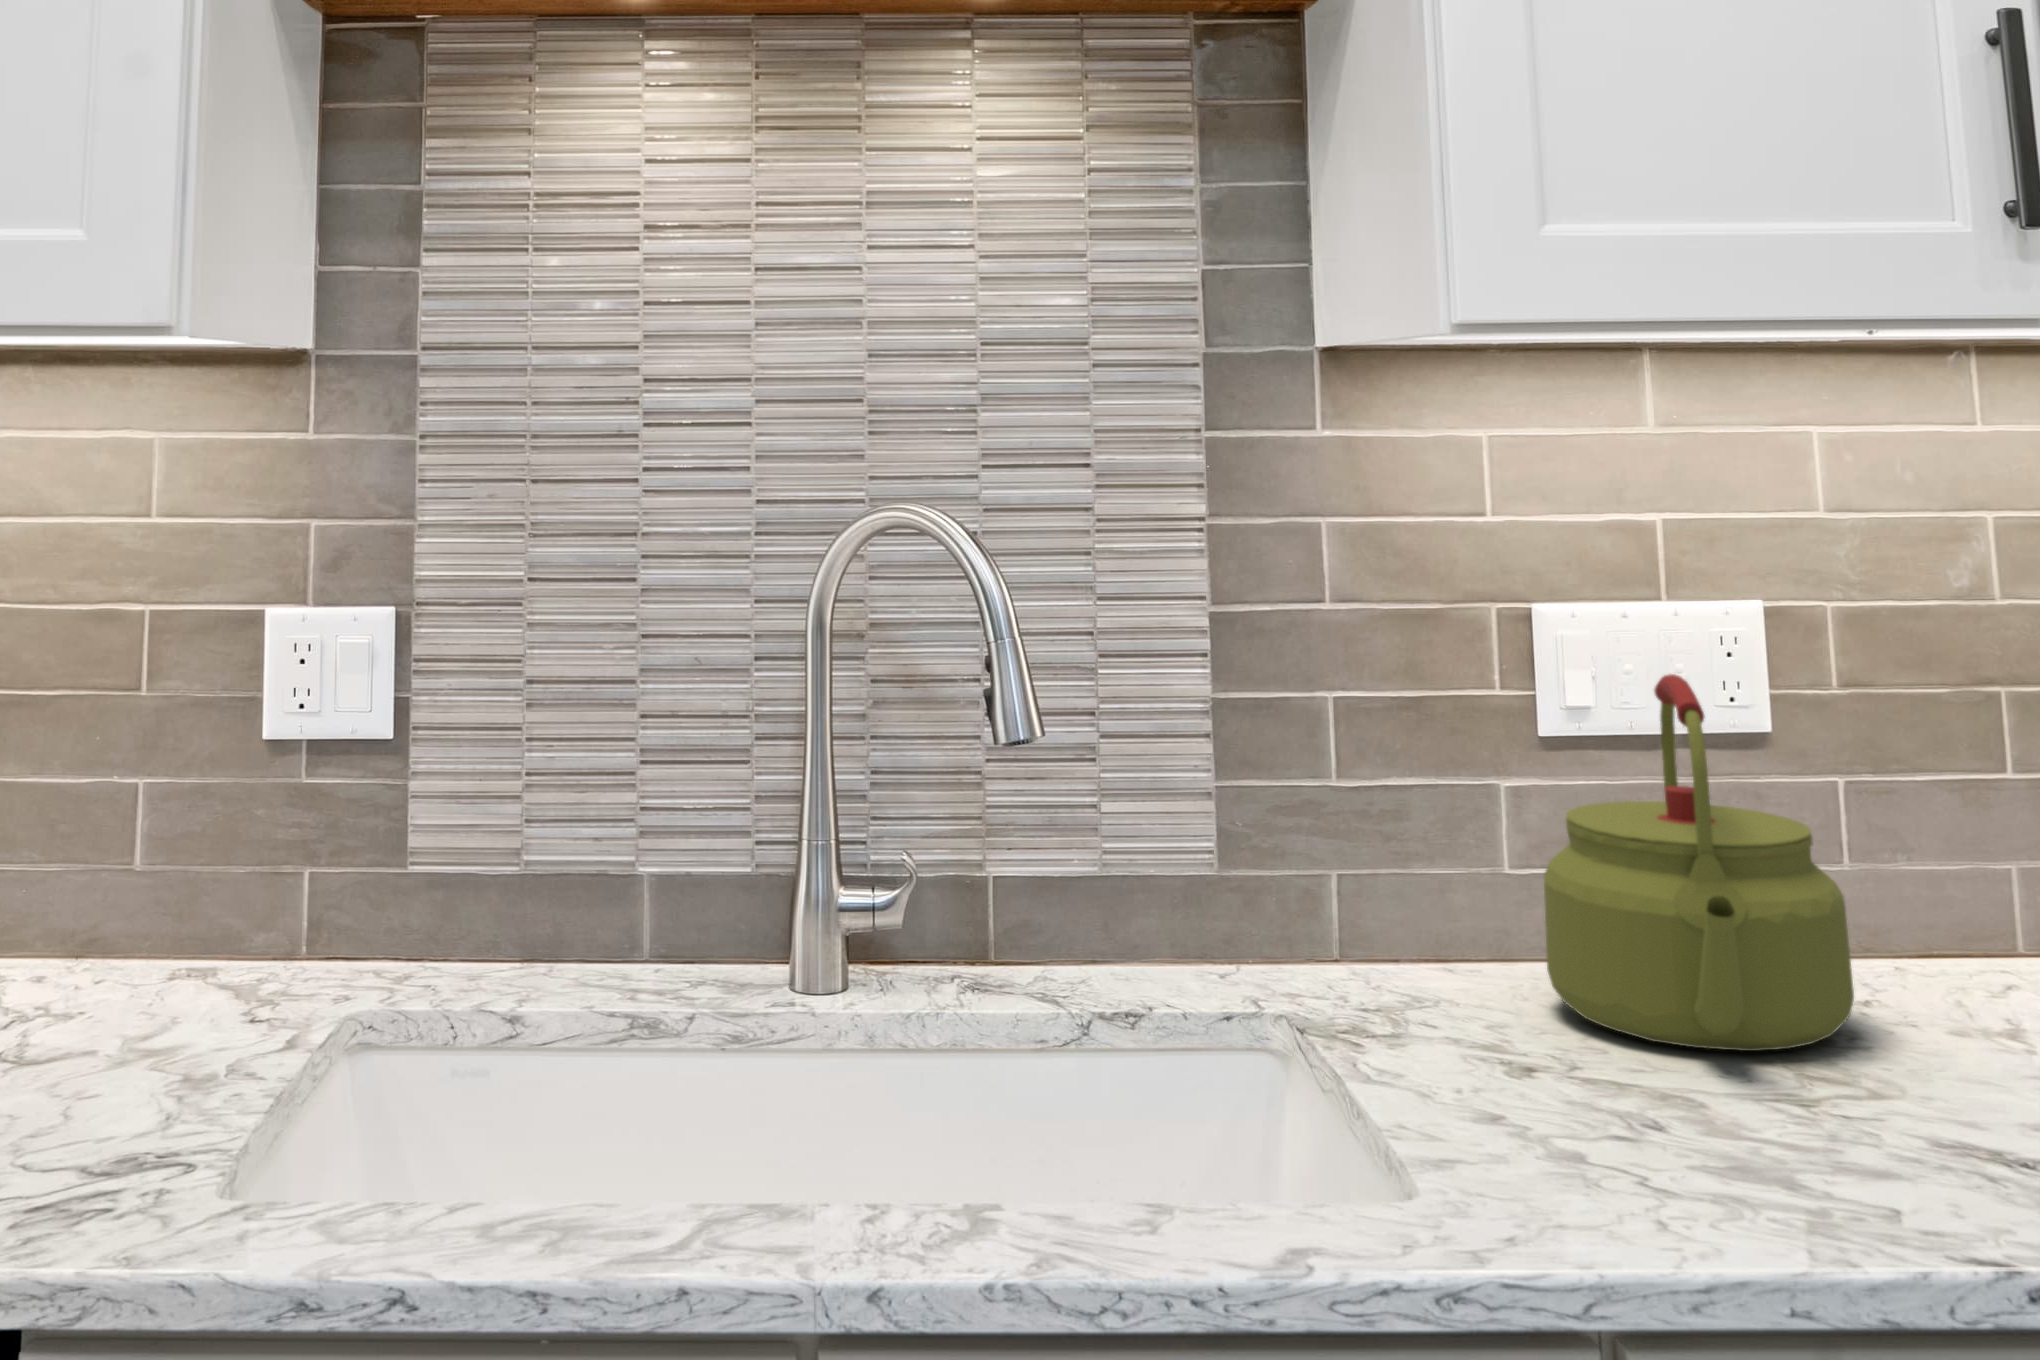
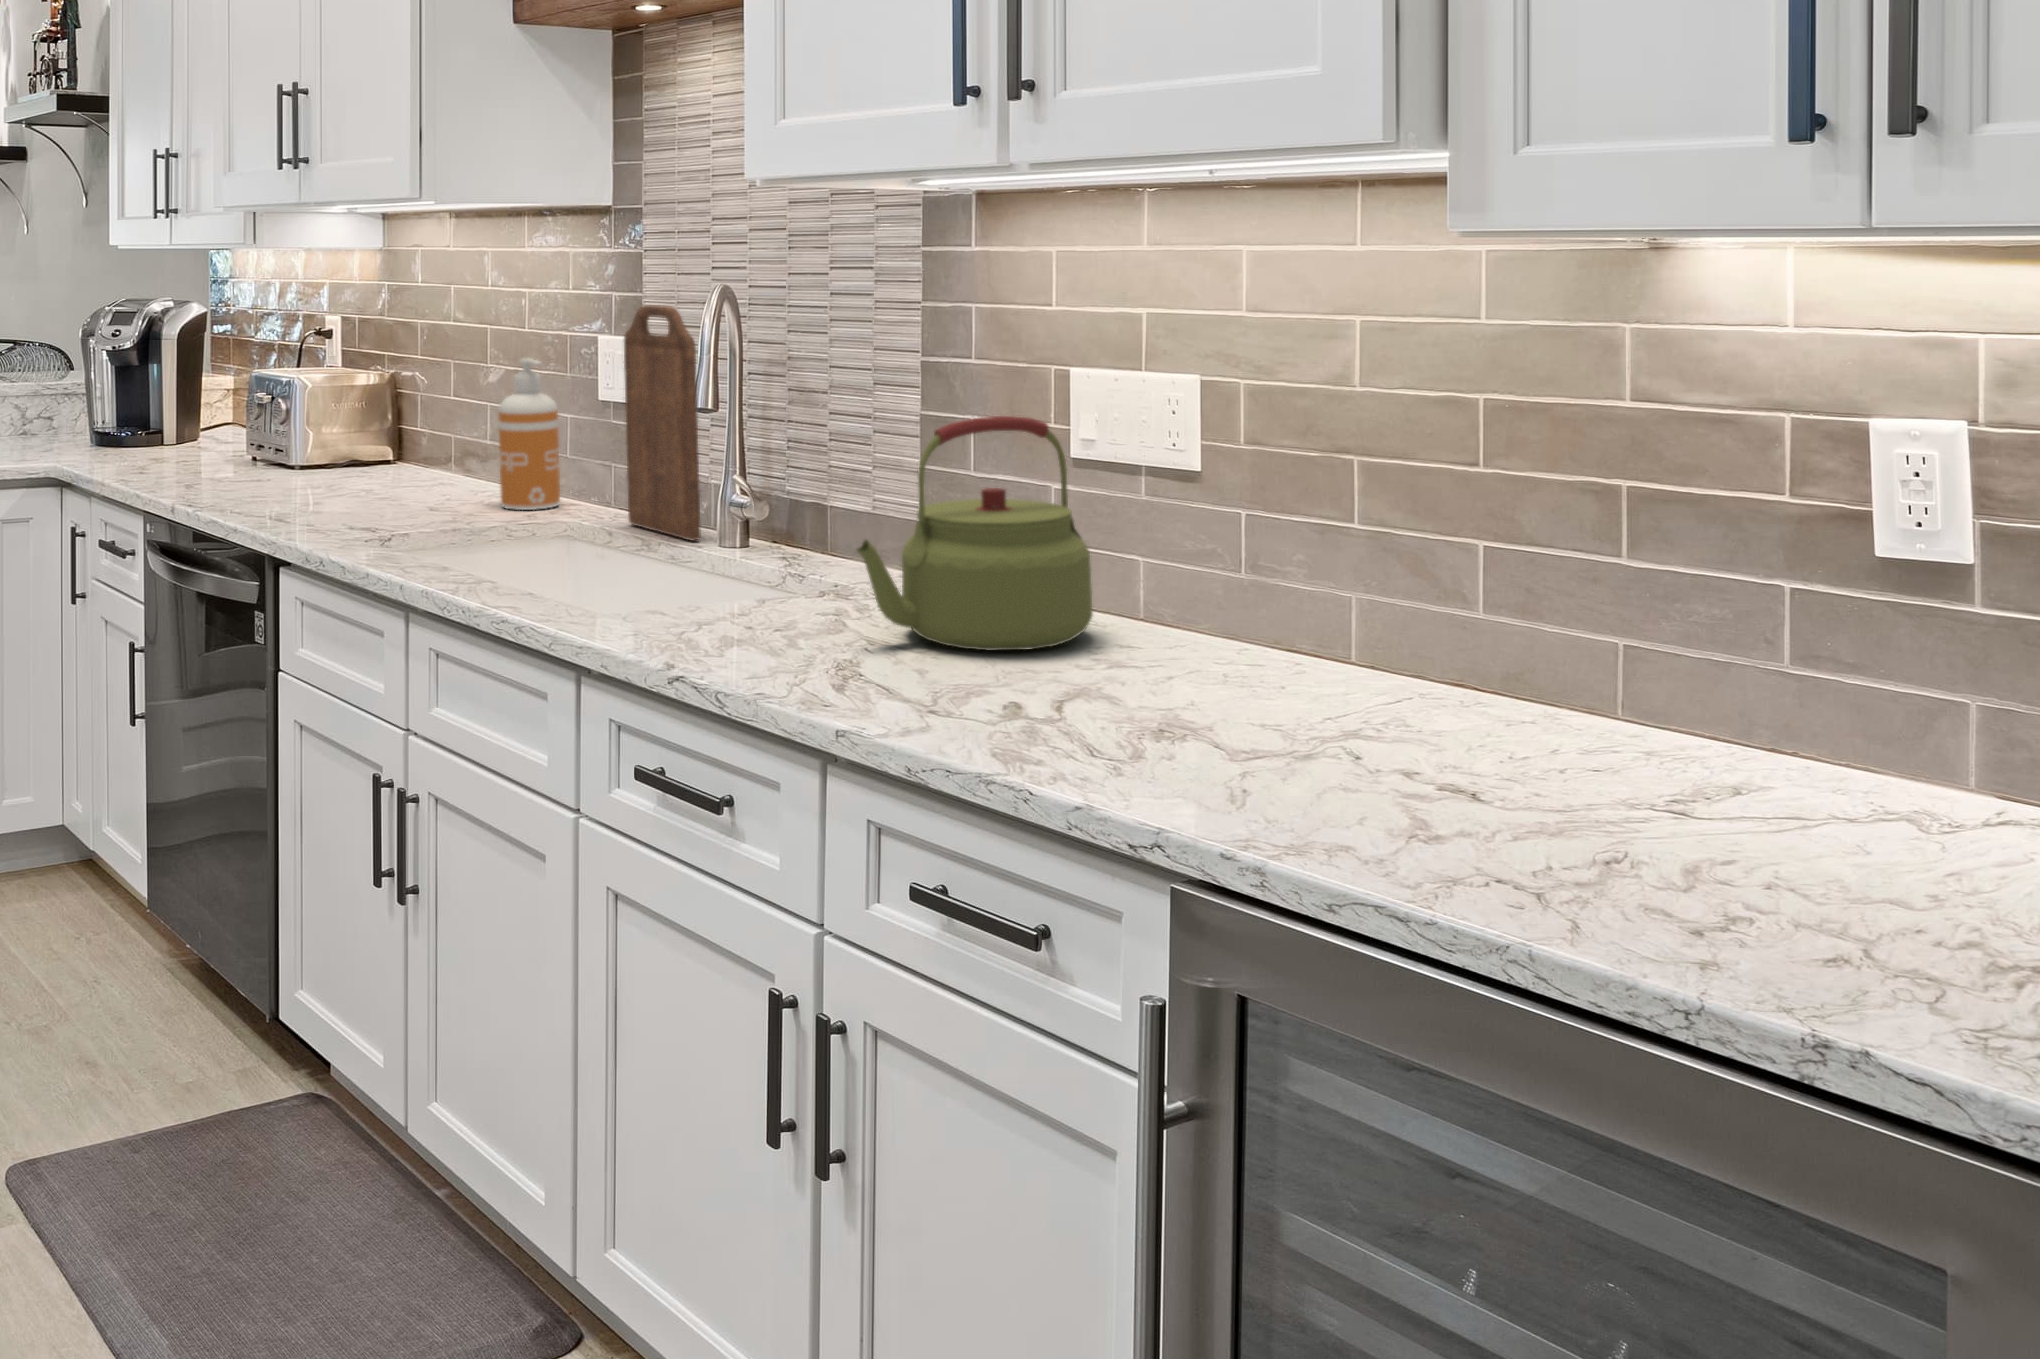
cutting board: none [463,539,716,986] -> present [624,305,701,541]
soap dispenser: none [45,664,187,1005] -> present [498,358,560,510]

